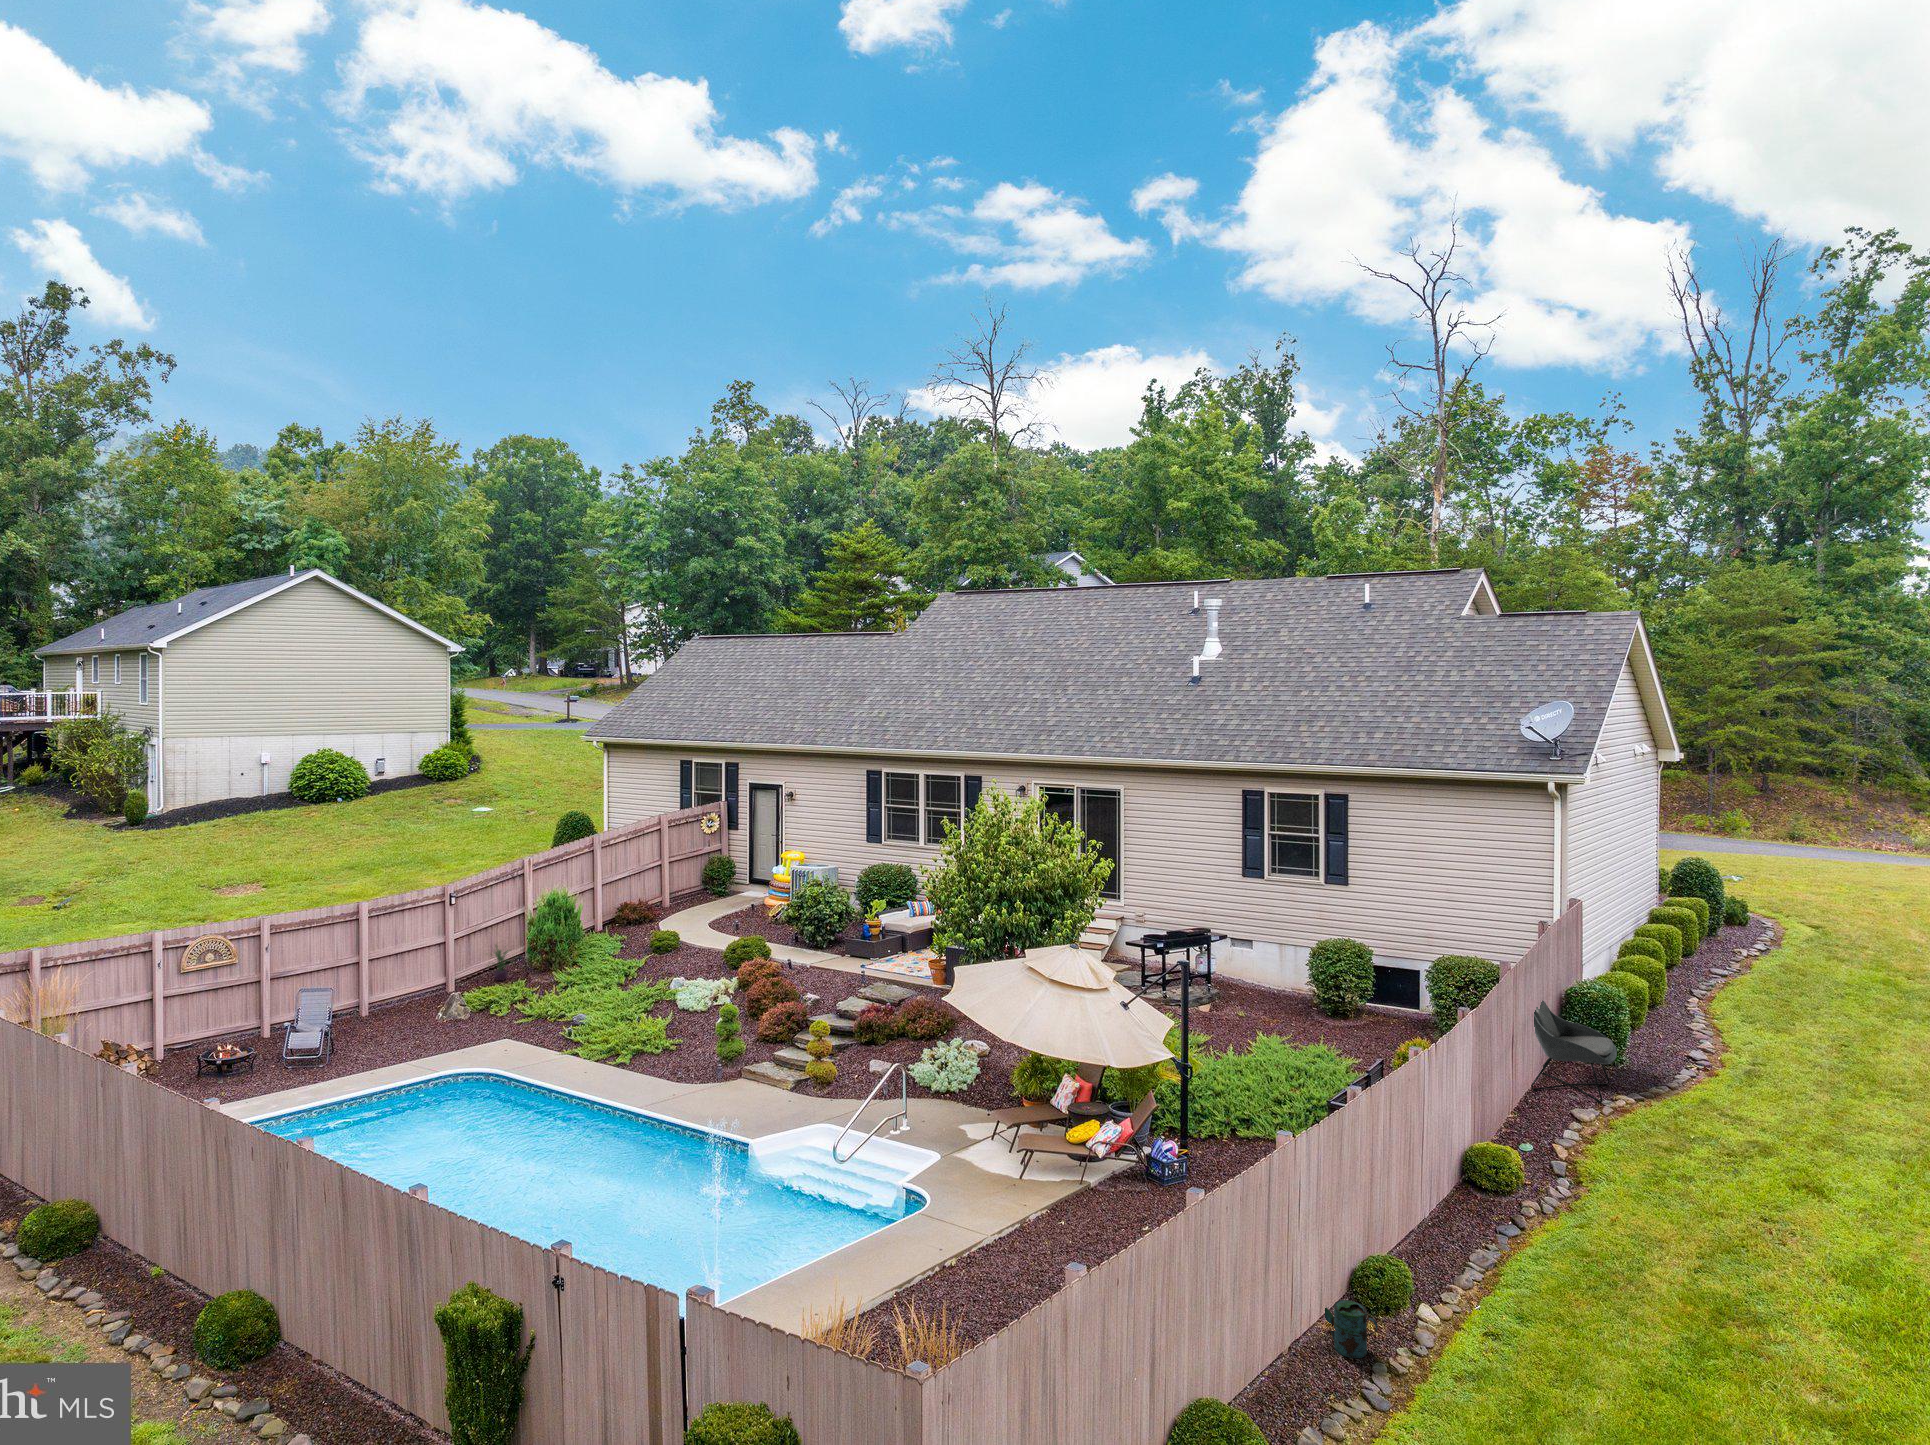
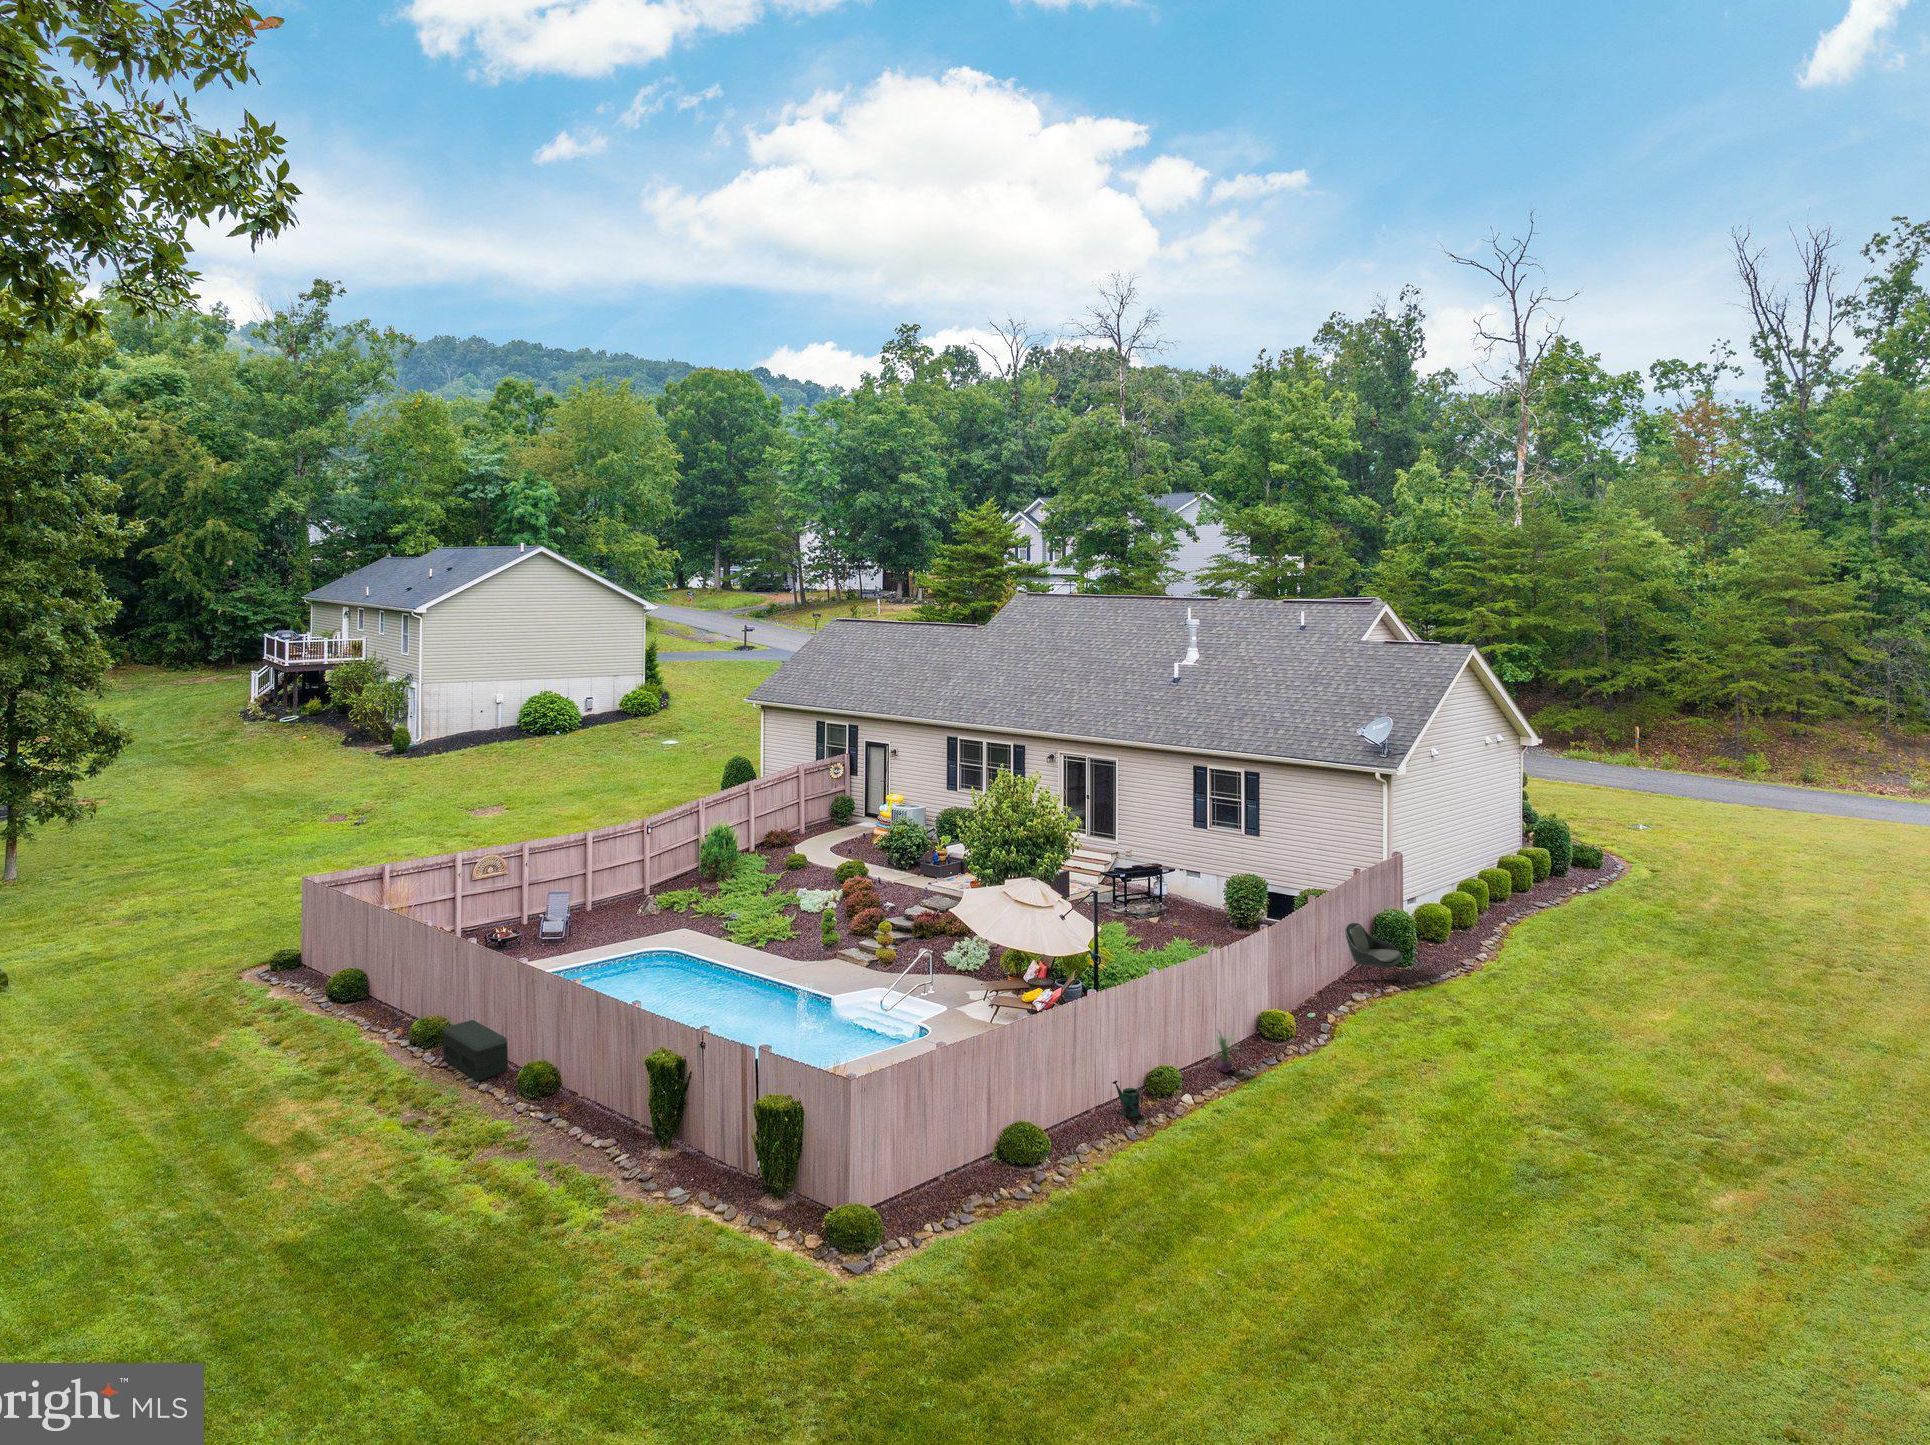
decorative plant: present [488,946,508,981] -> present [1215,1031,1235,1073]
storage bench: none [51,1212,170,1337] -> present [443,1020,508,1081]

